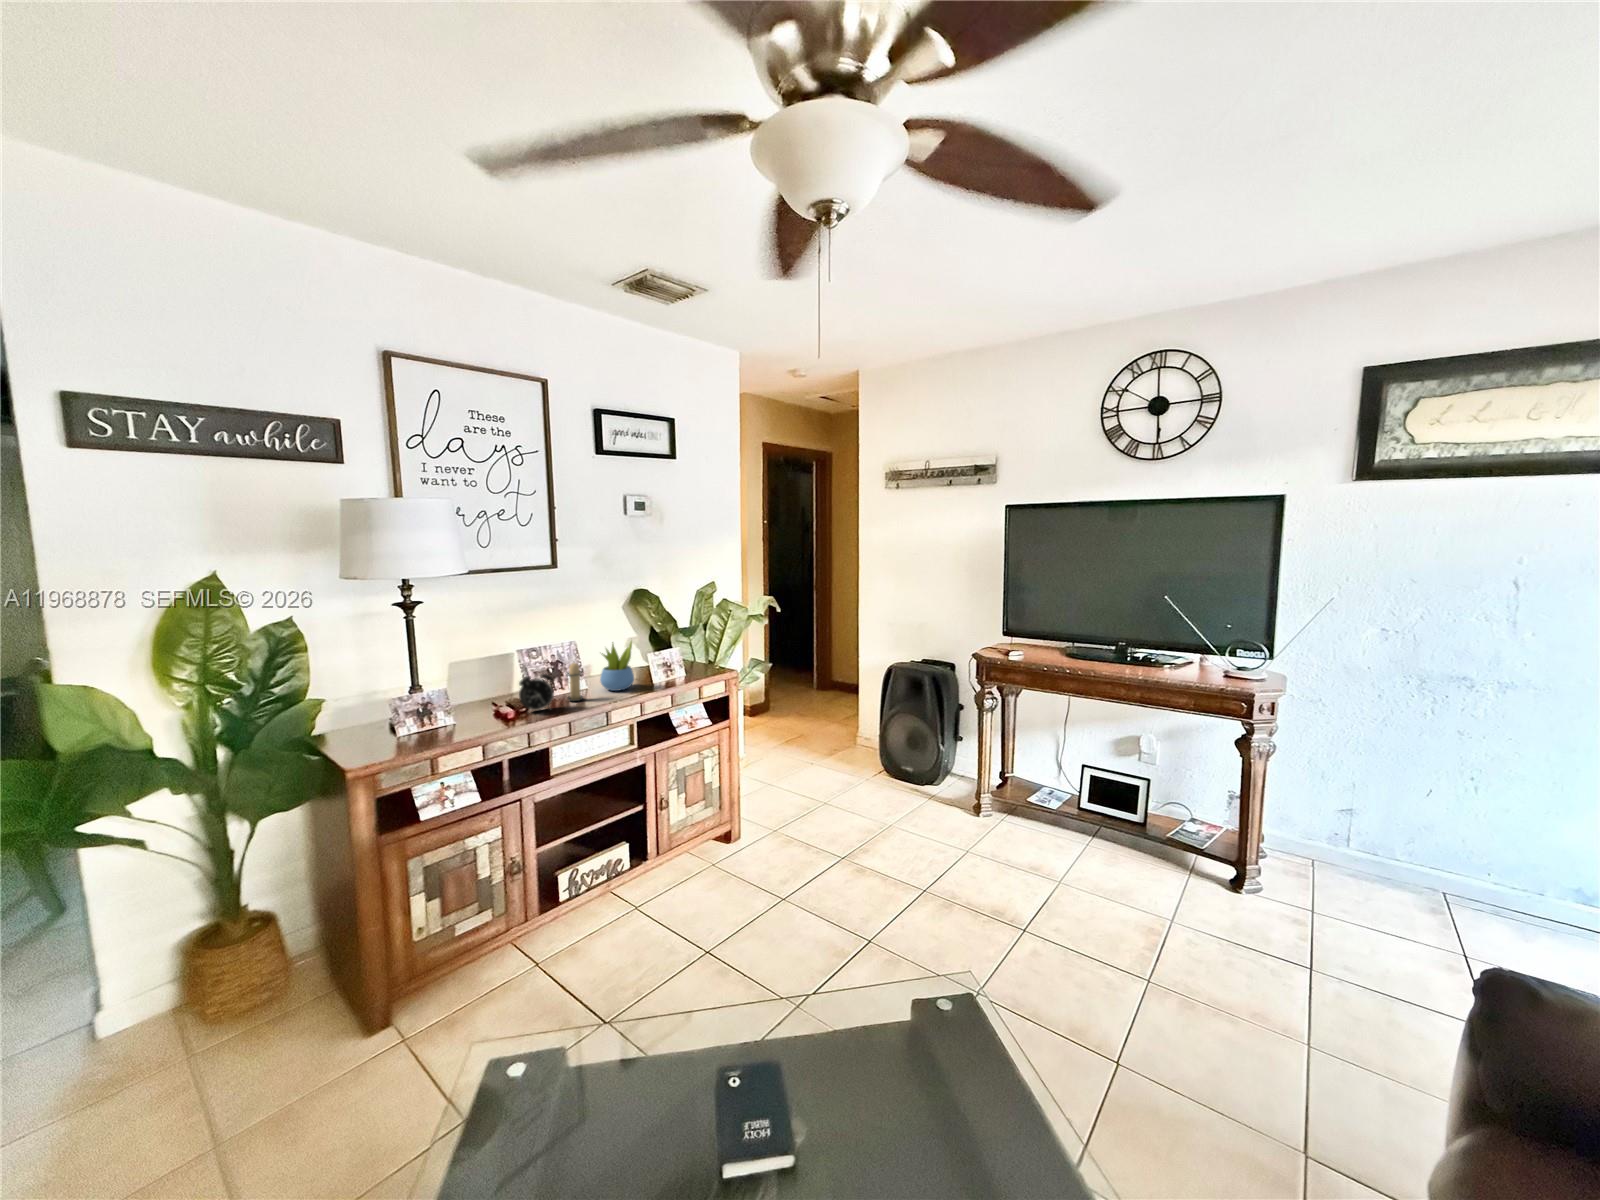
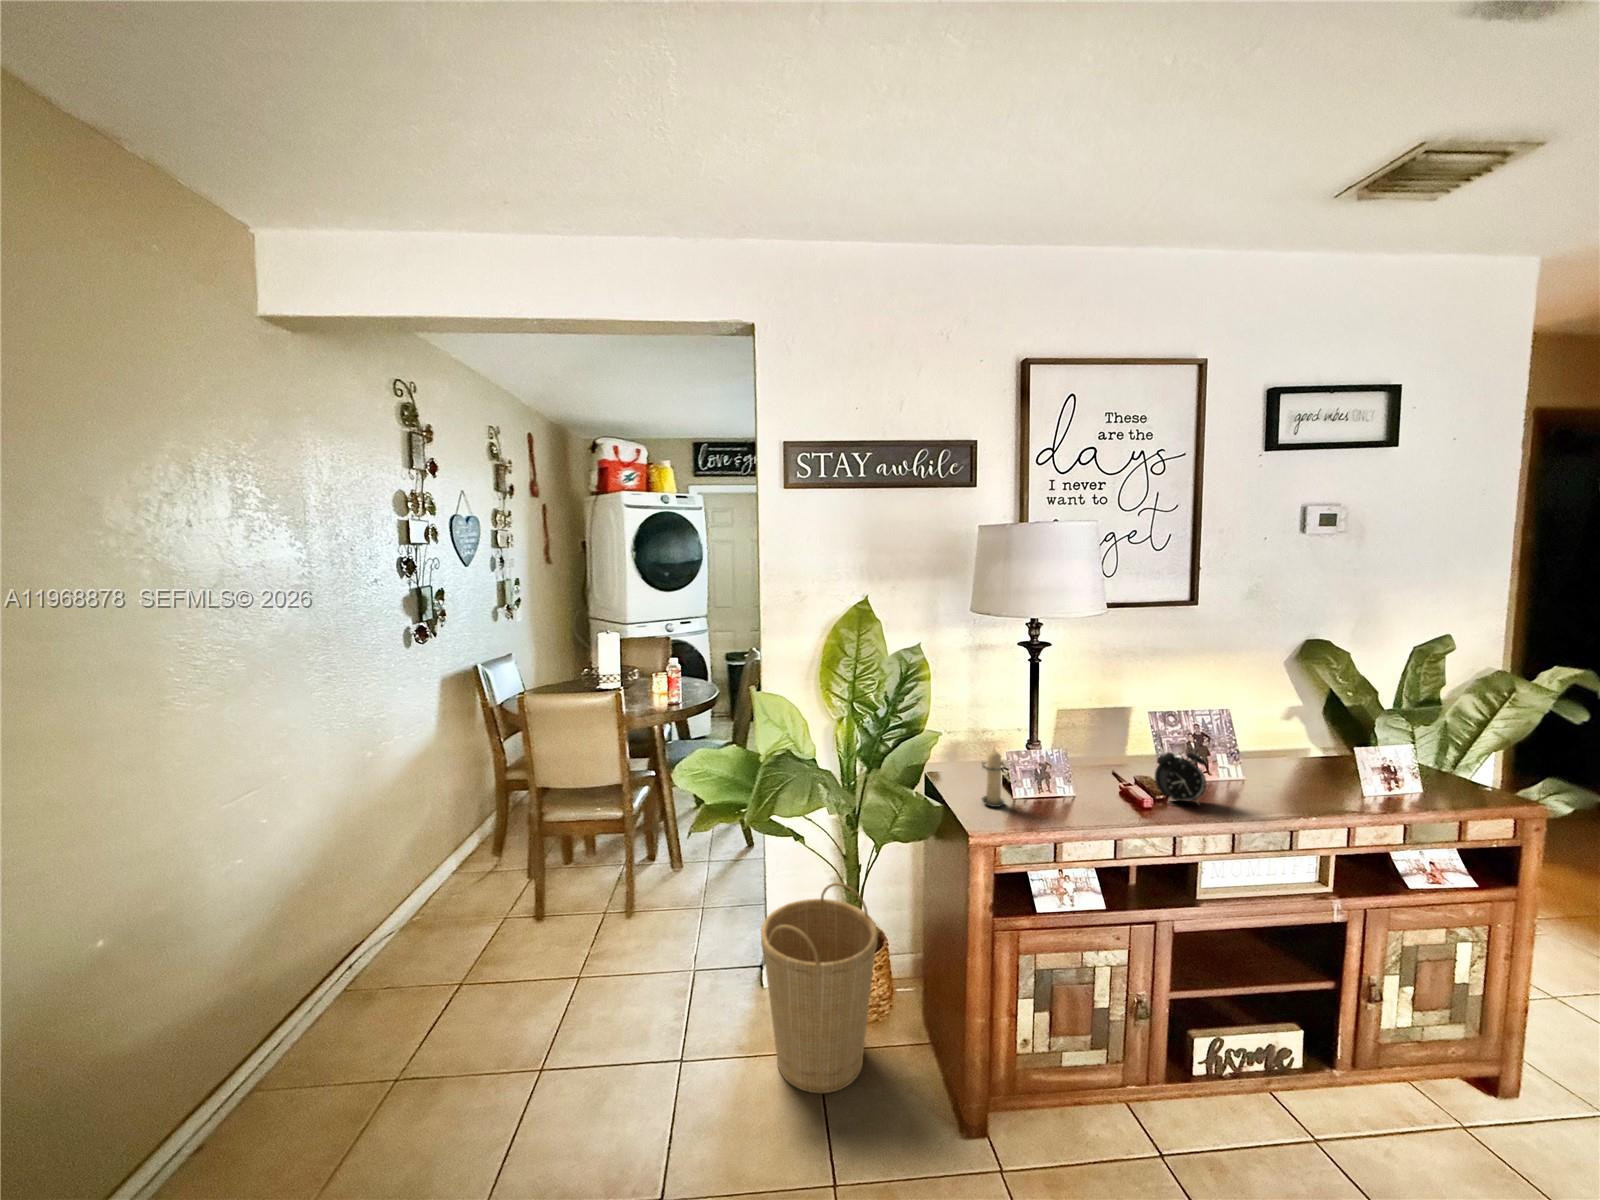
succulent plant: present [600,641,634,691] -> none [1267,720,1328,796]
candle: present [566,662,583,701] -> present [982,750,1006,807]
basket: none [79,873,256,1102] -> present [761,883,878,1093]

